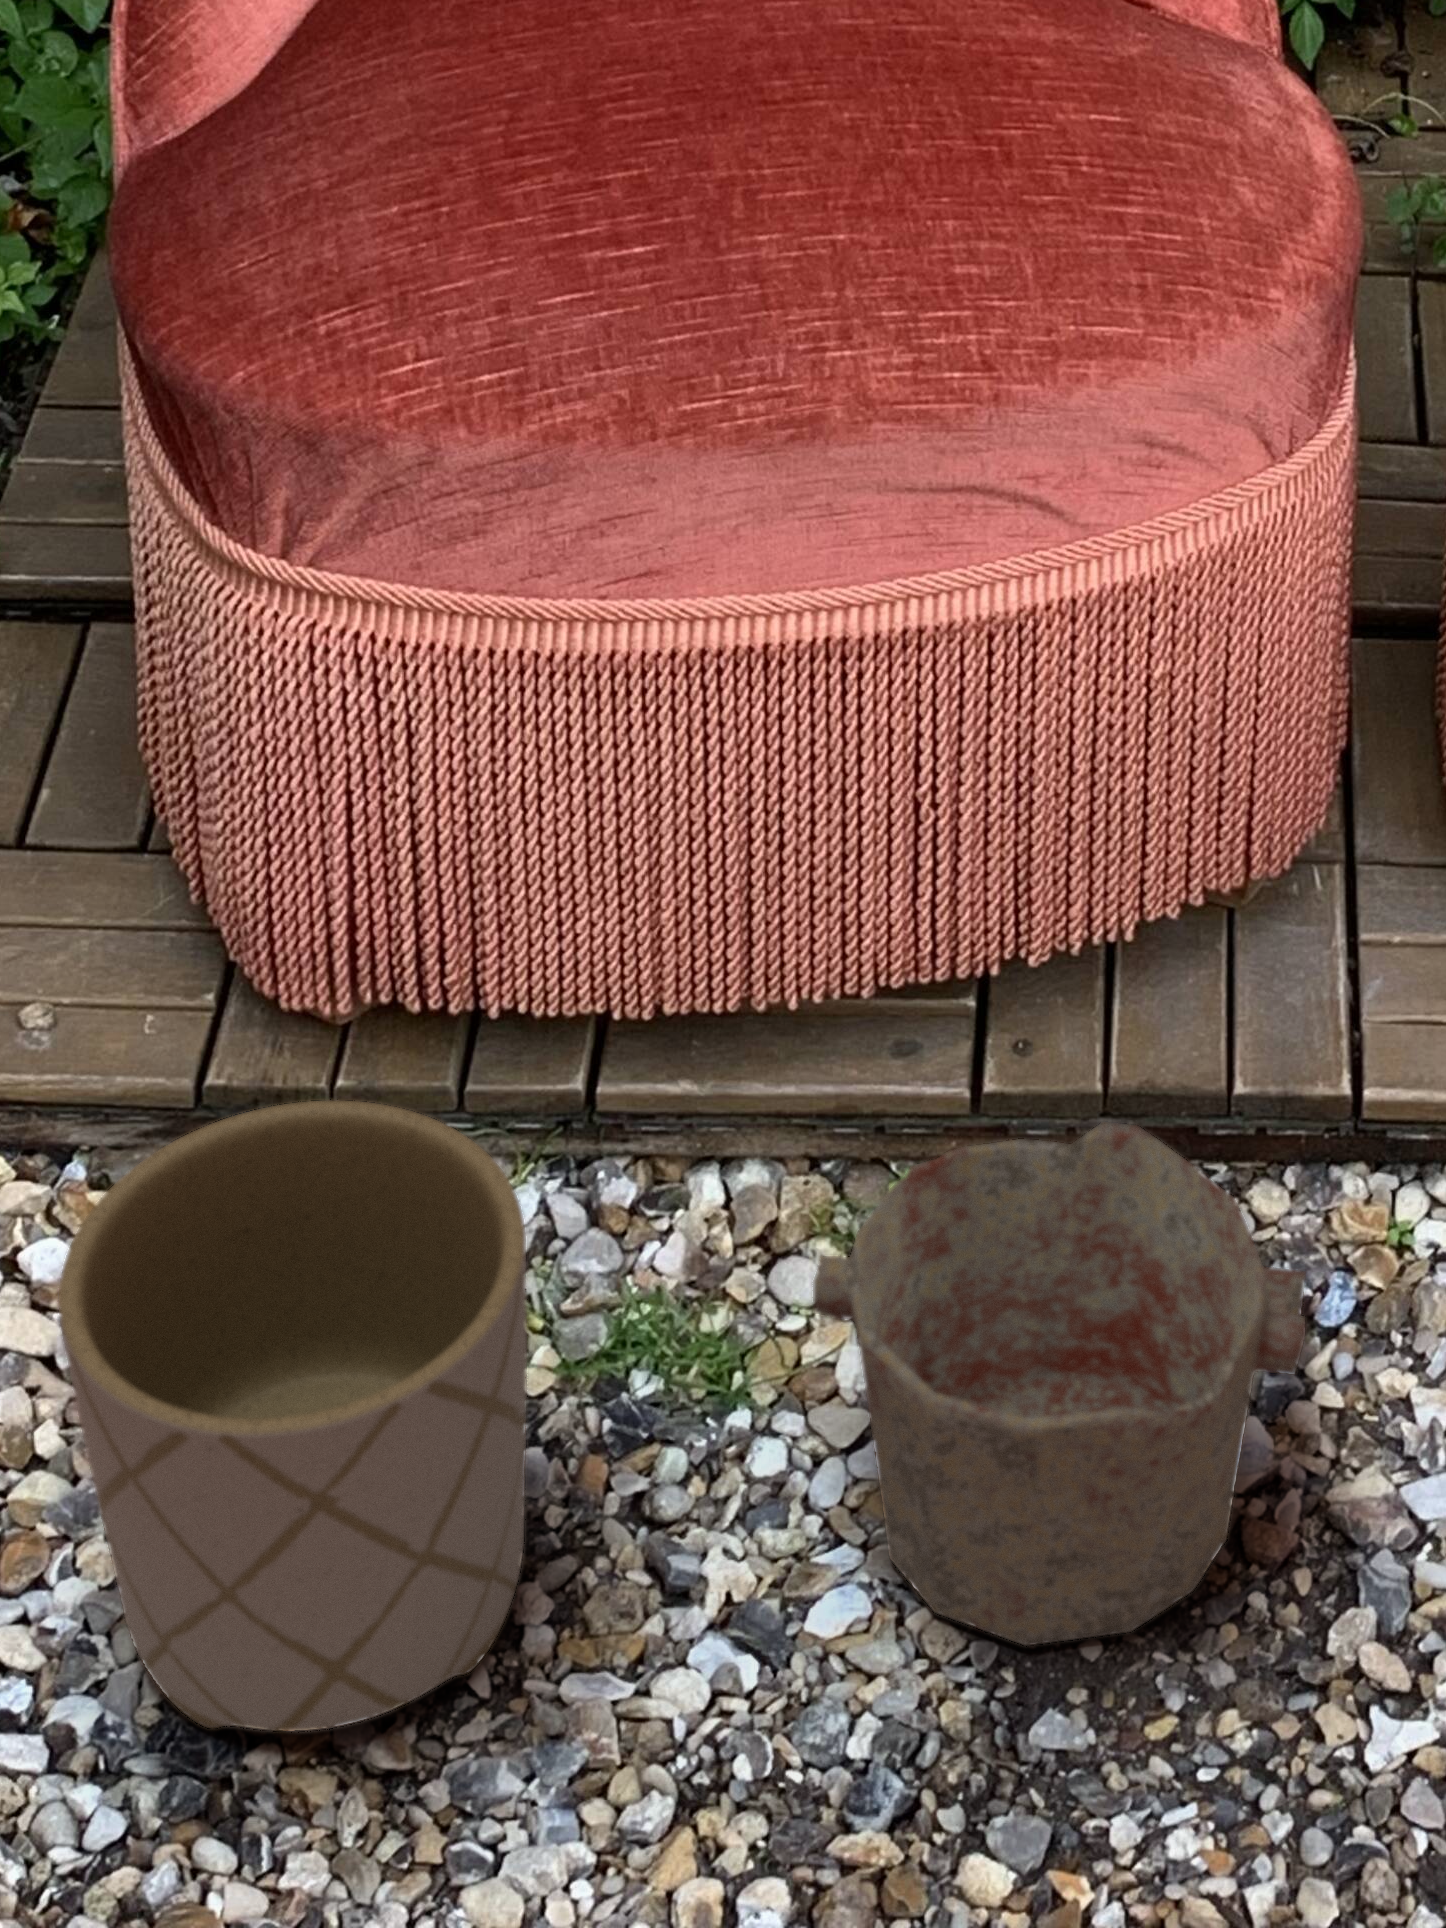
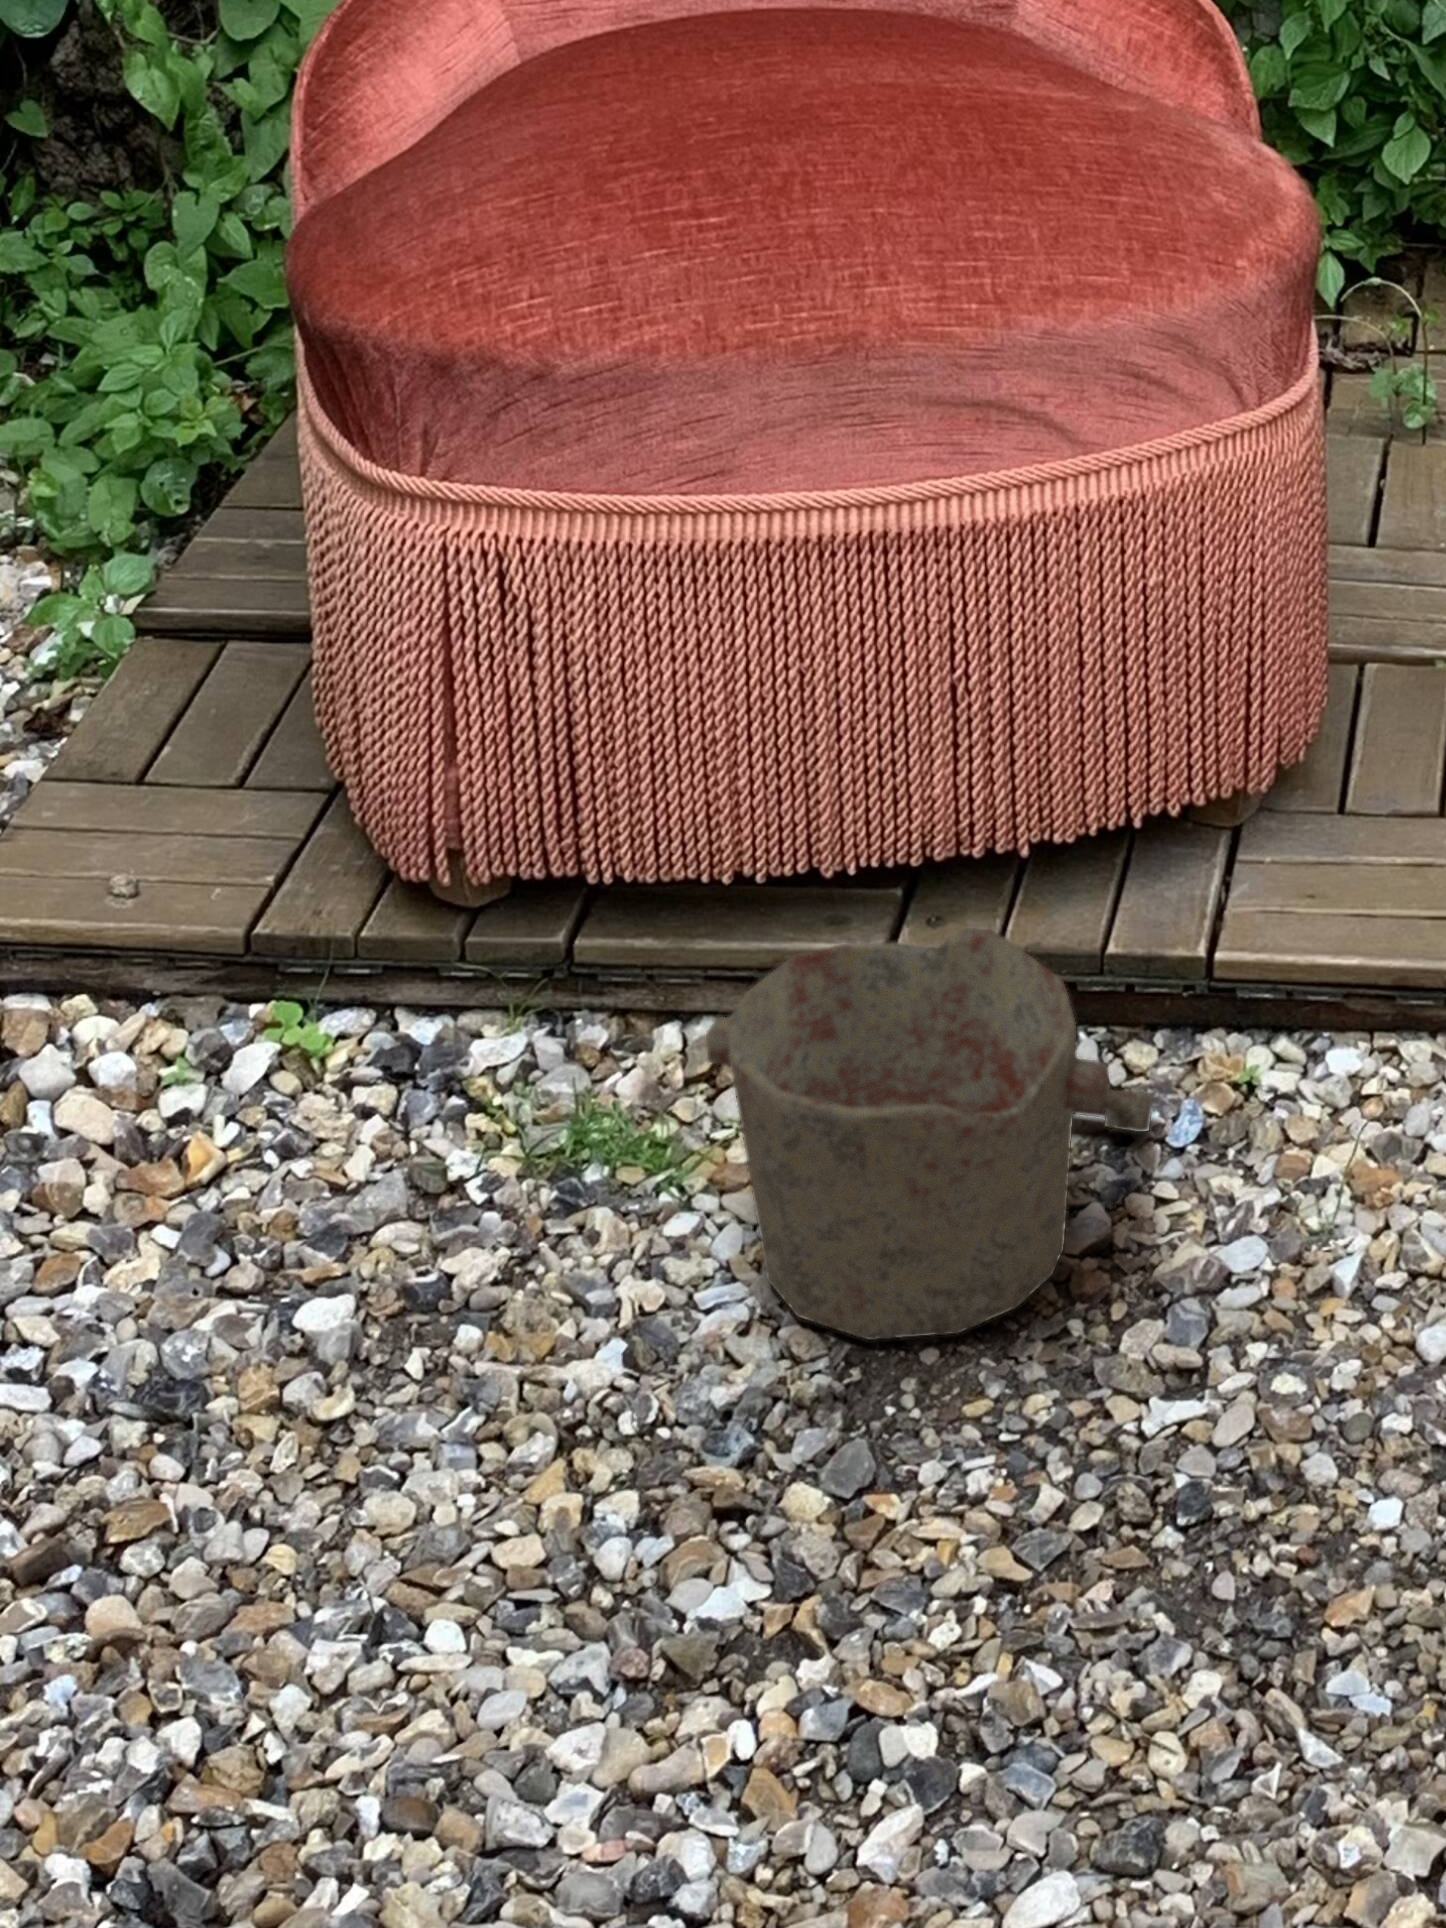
planter: present [58,1100,527,1731] -> none [72,875,466,1376]

